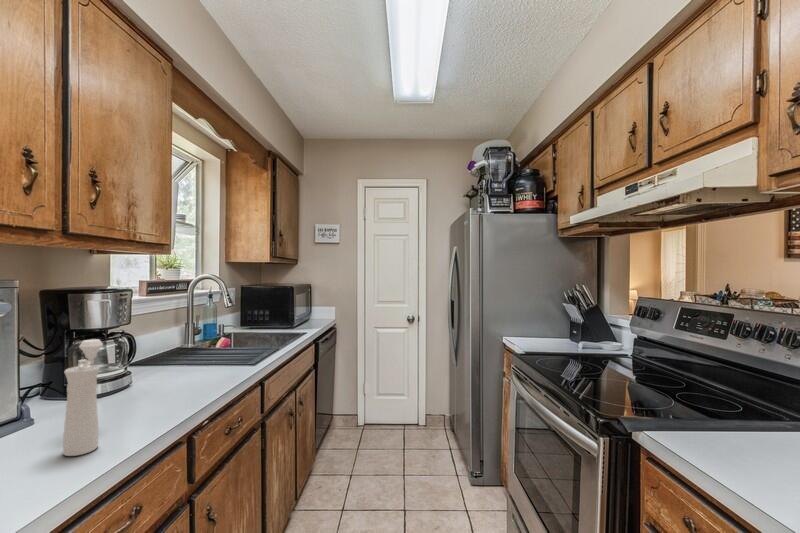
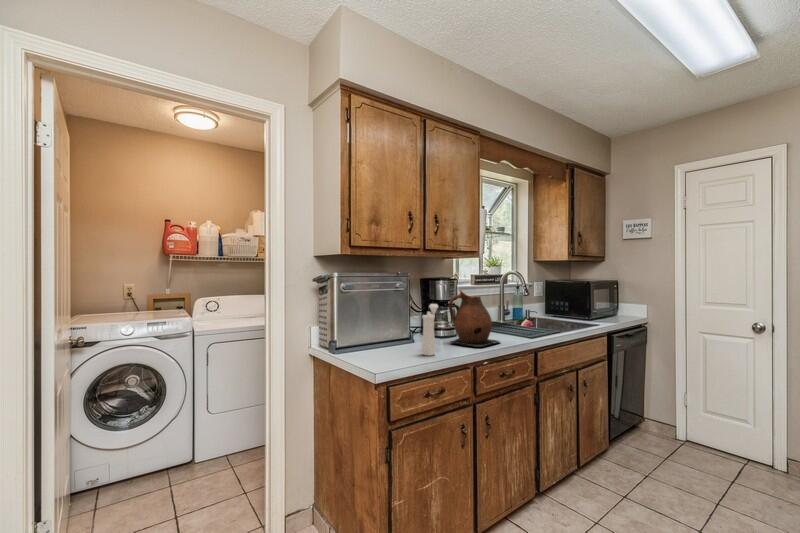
ceramic pitcher: none [119,306,216,406] -> present [449,289,499,347]

